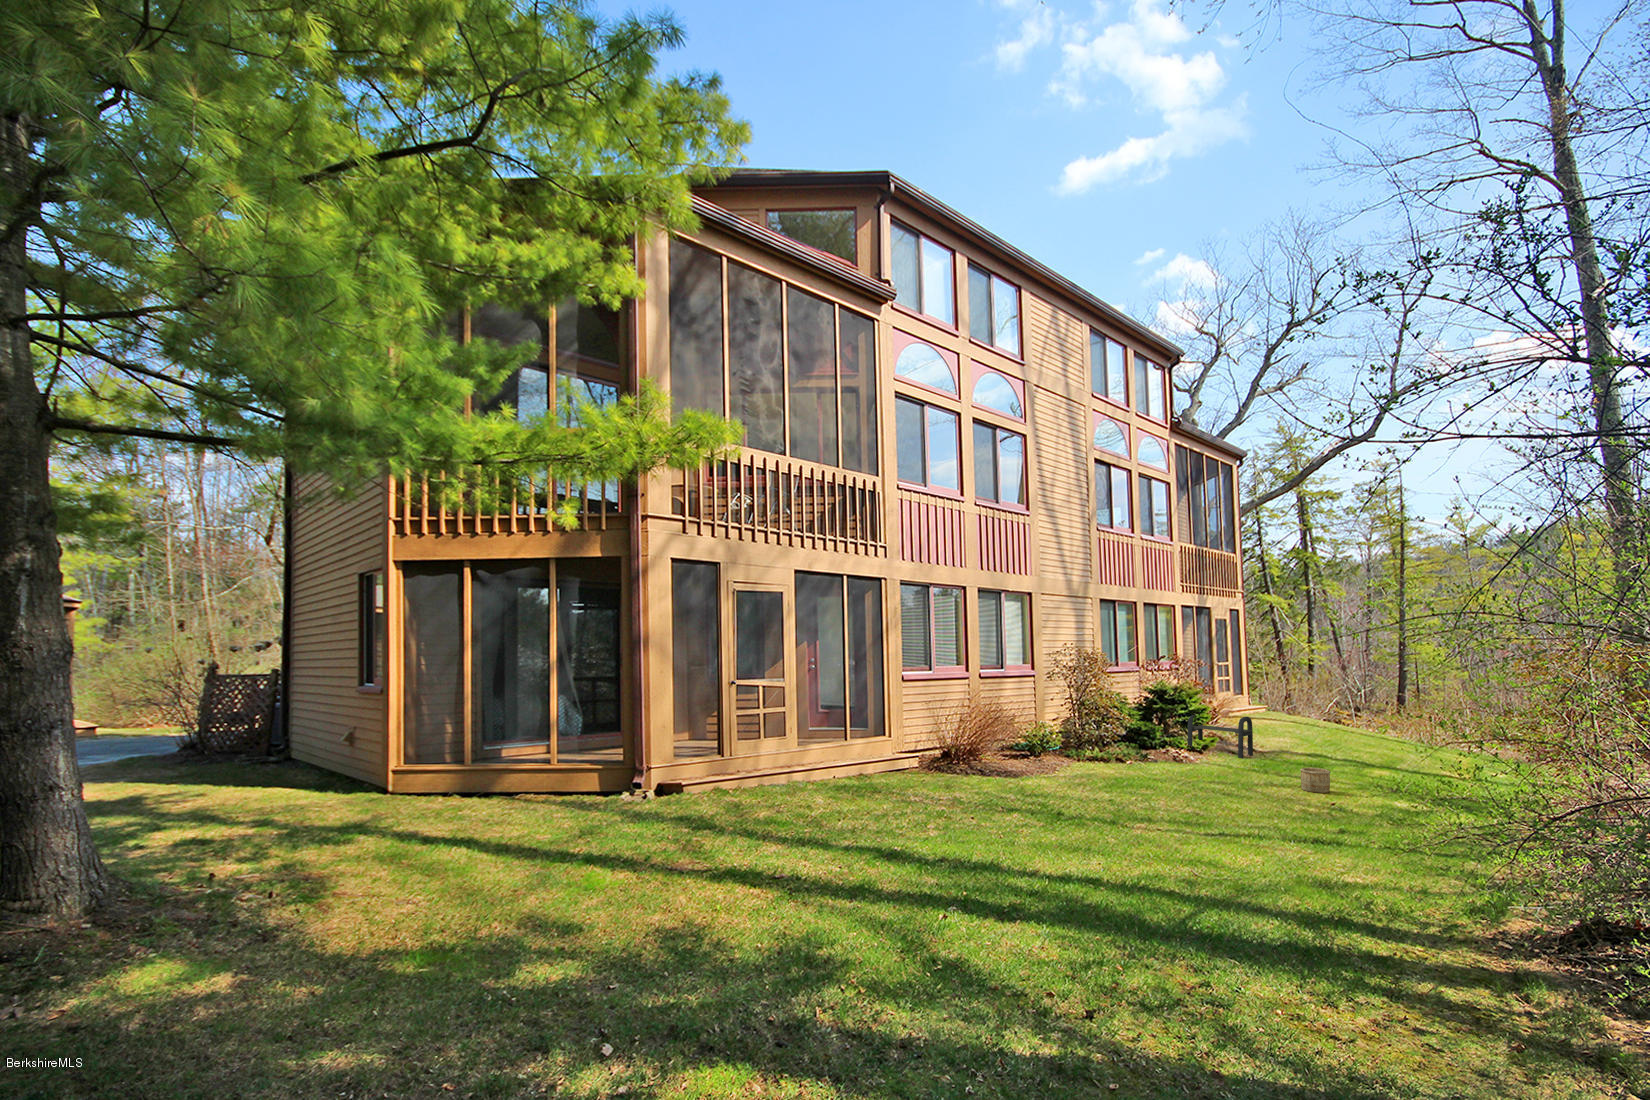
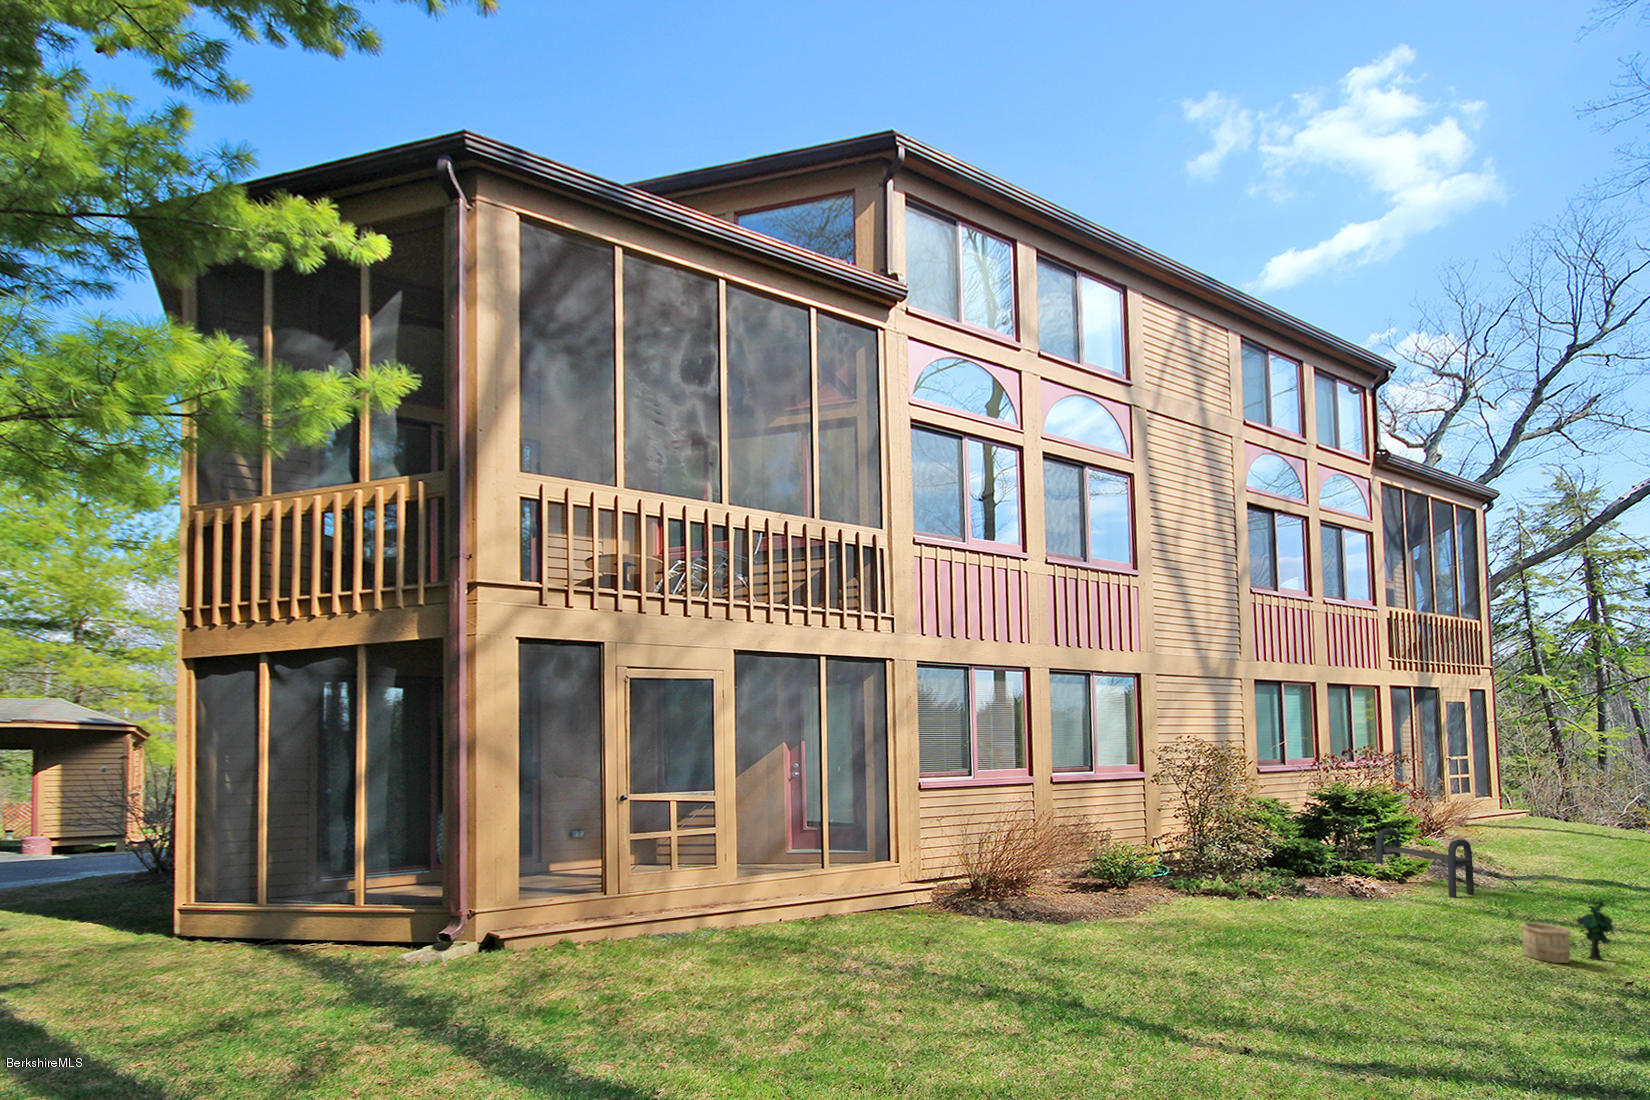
decorative plant: none [1330,751,1356,790] -> present [1576,902,1615,960]

